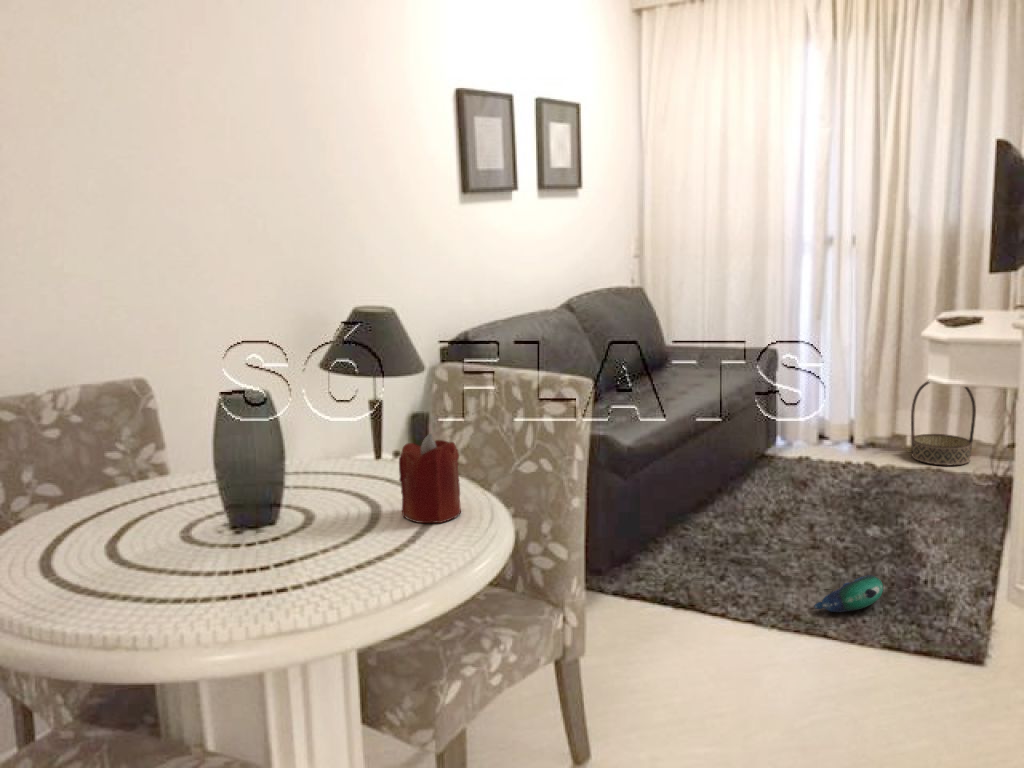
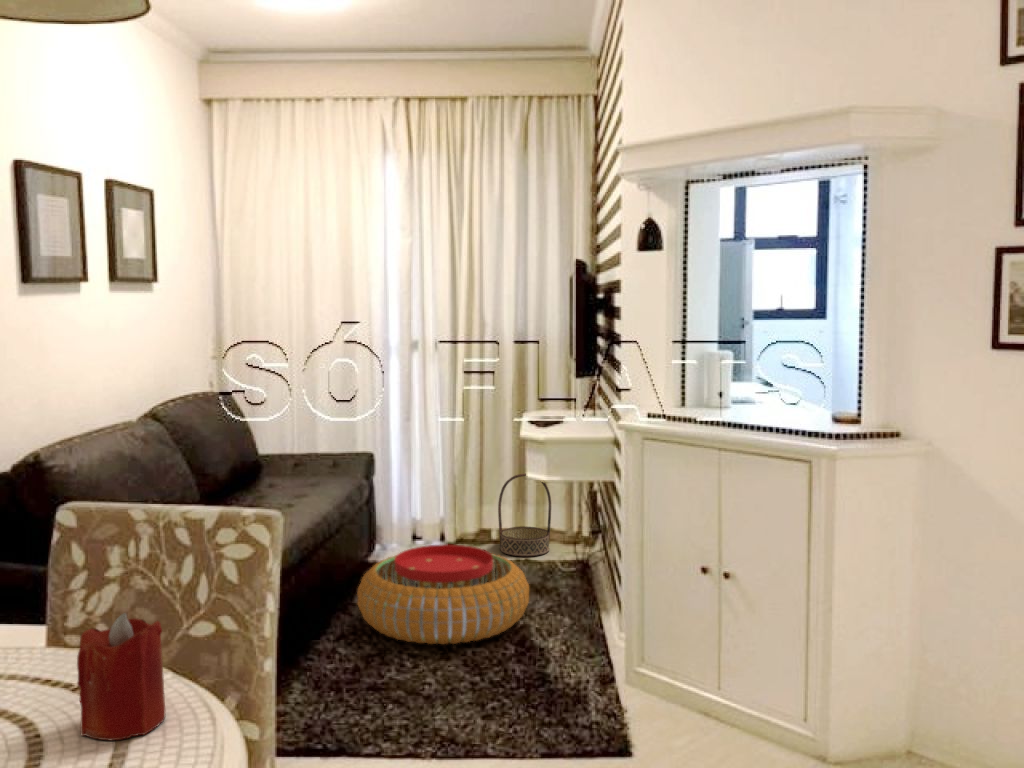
pouf: none [739,441,922,537] -> present [357,544,529,644]
plush toy: present [814,575,883,613] -> none [466,680,525,726]

